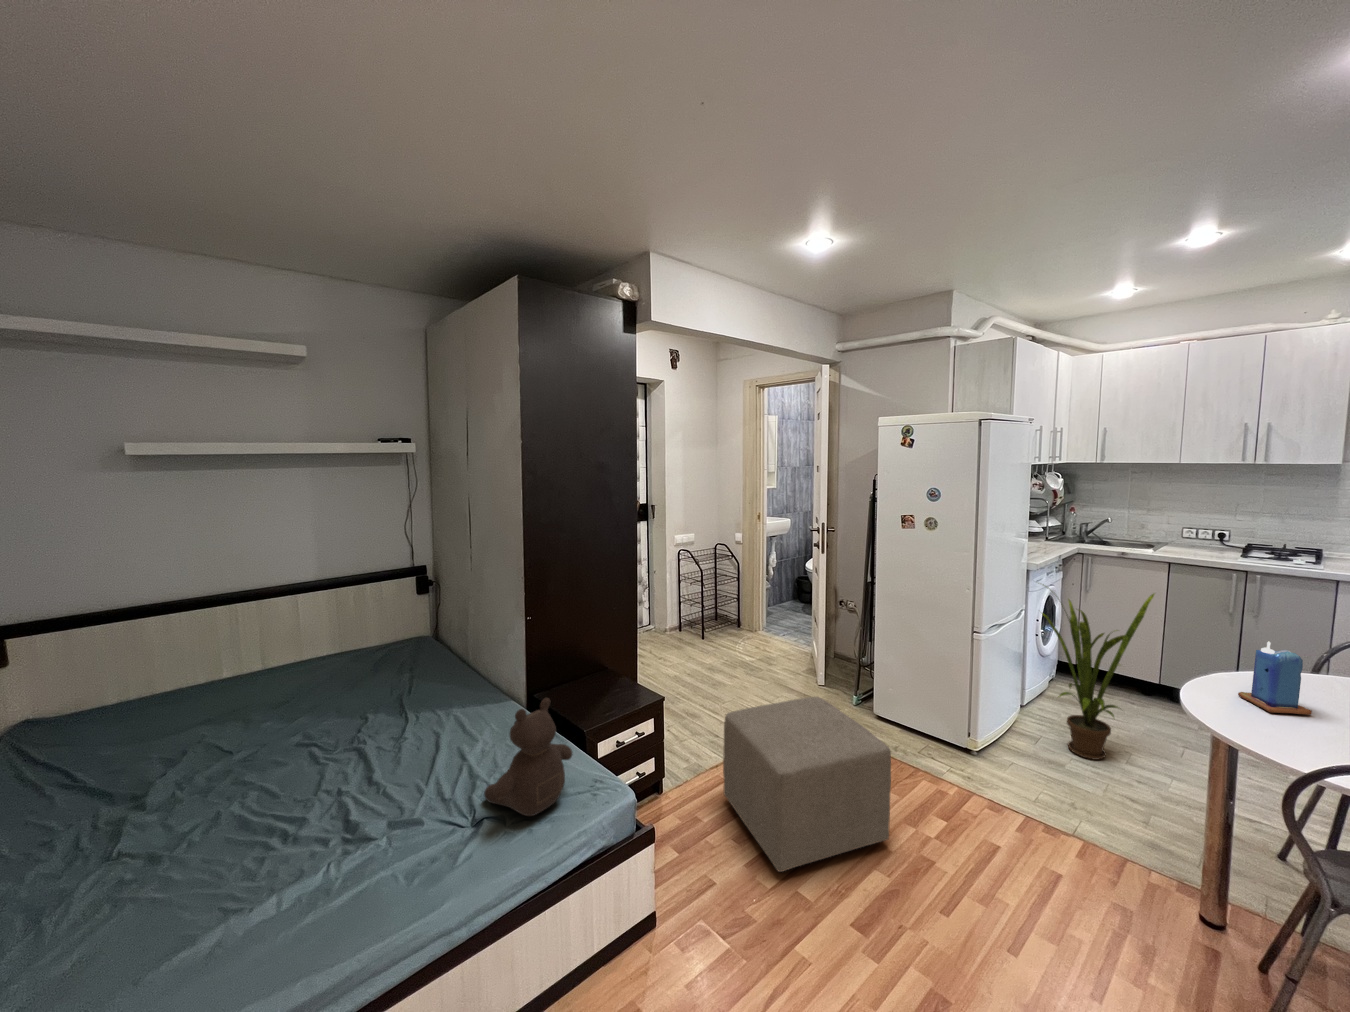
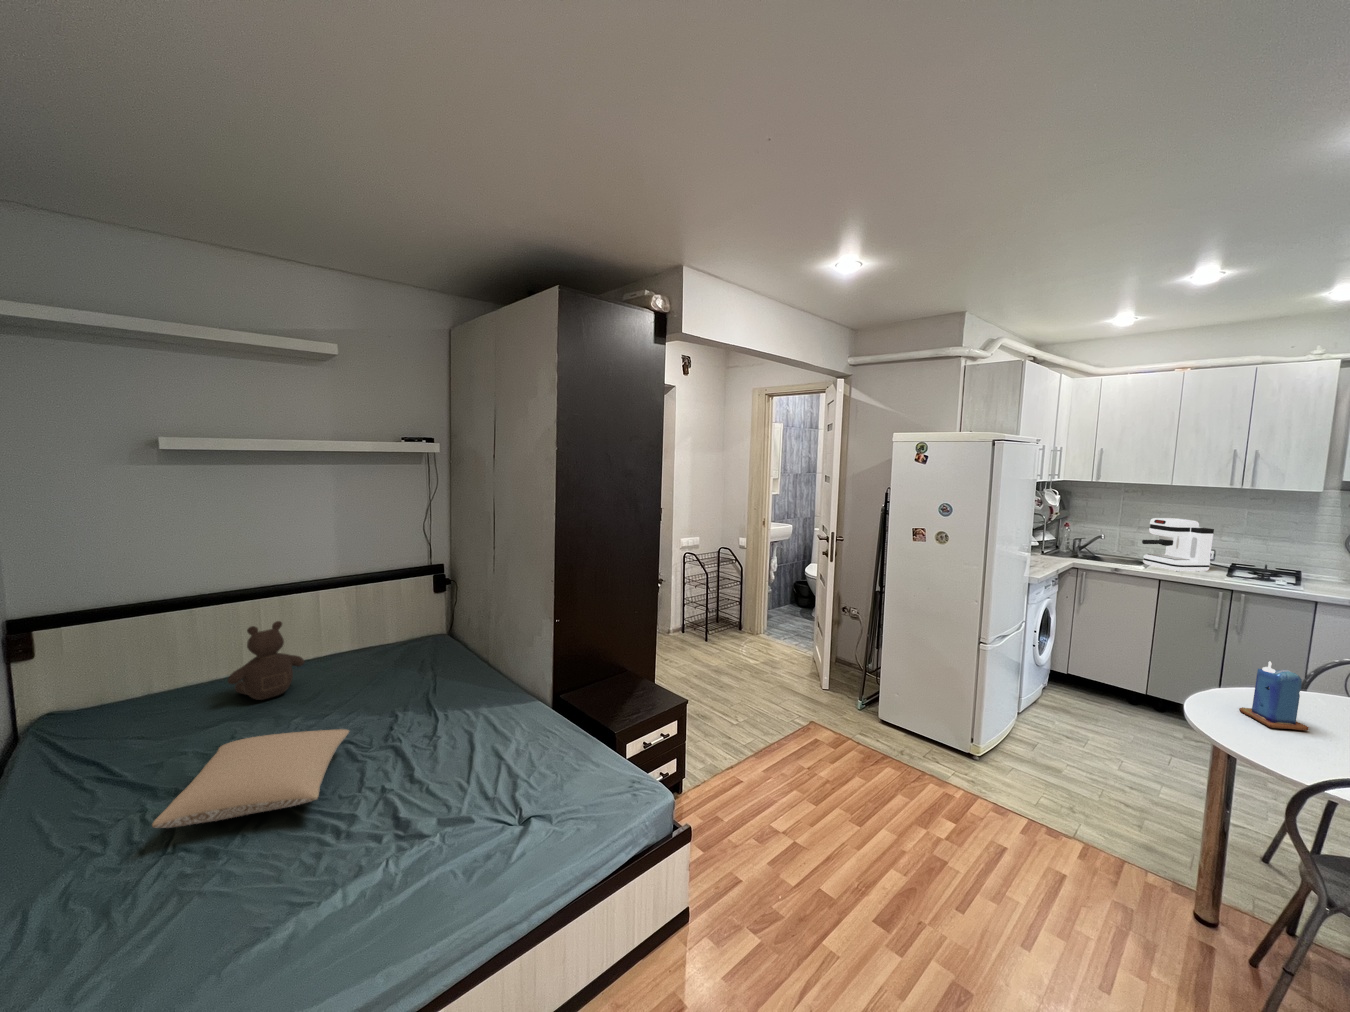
coffee maker: none [1151,499,1227,555] -> present [1142,518,1214,572]
house plant: present [1043,594,1154,760] -> none [1033,593,1152,765]
ottoman: present [723,697,891,872] -> none [742,701,908,870]
teddy bear: present [484,698,573,816] -> present [228,621,304,700]
pillow: none [95,733,310,834] -> present [152,729,349,828]

